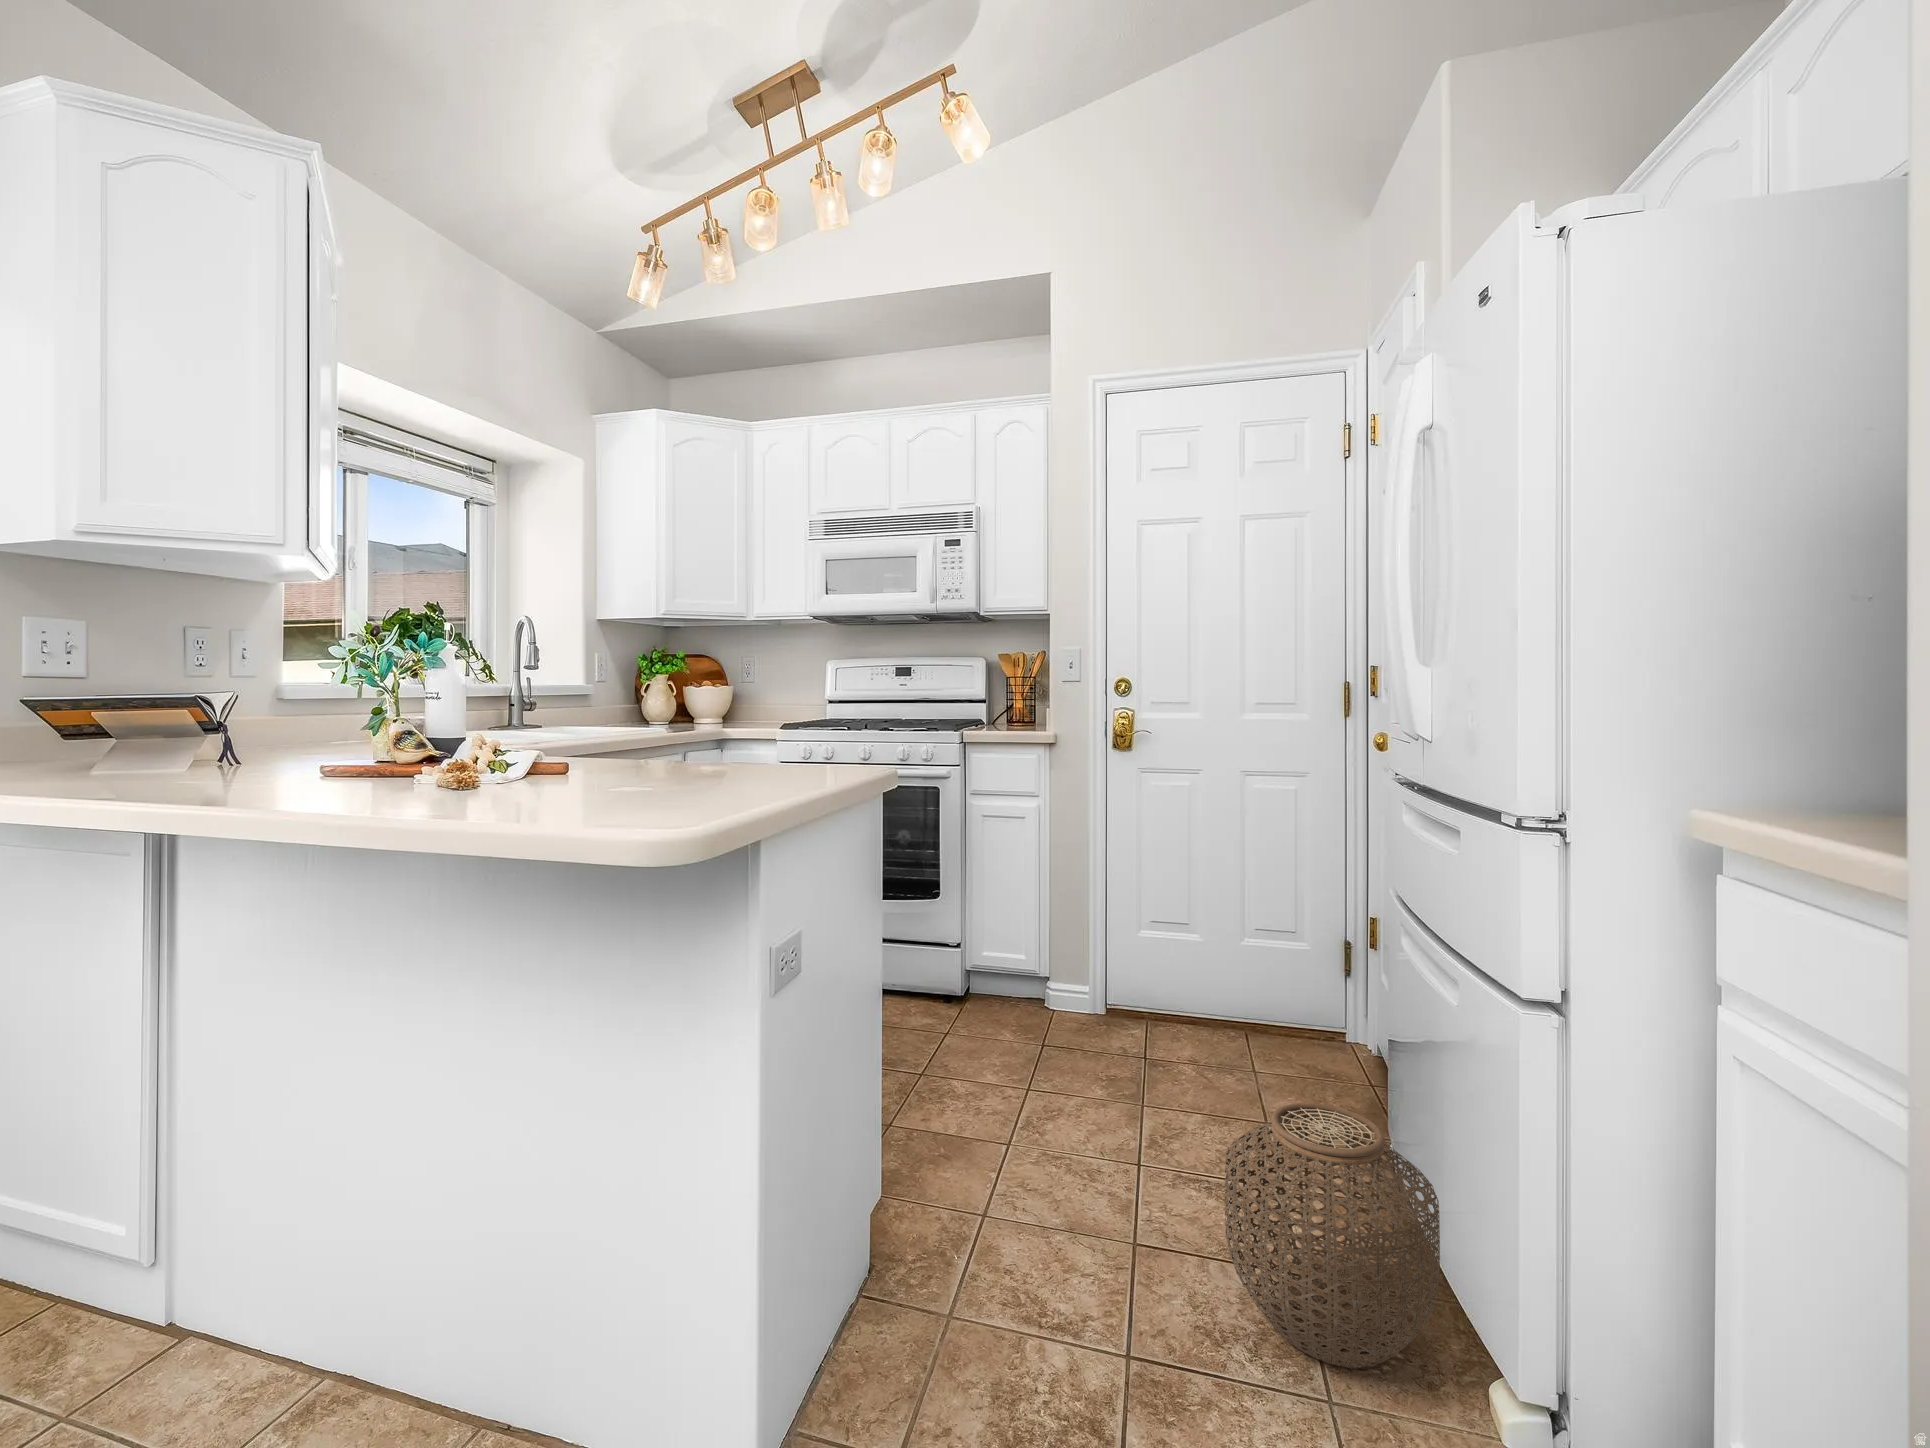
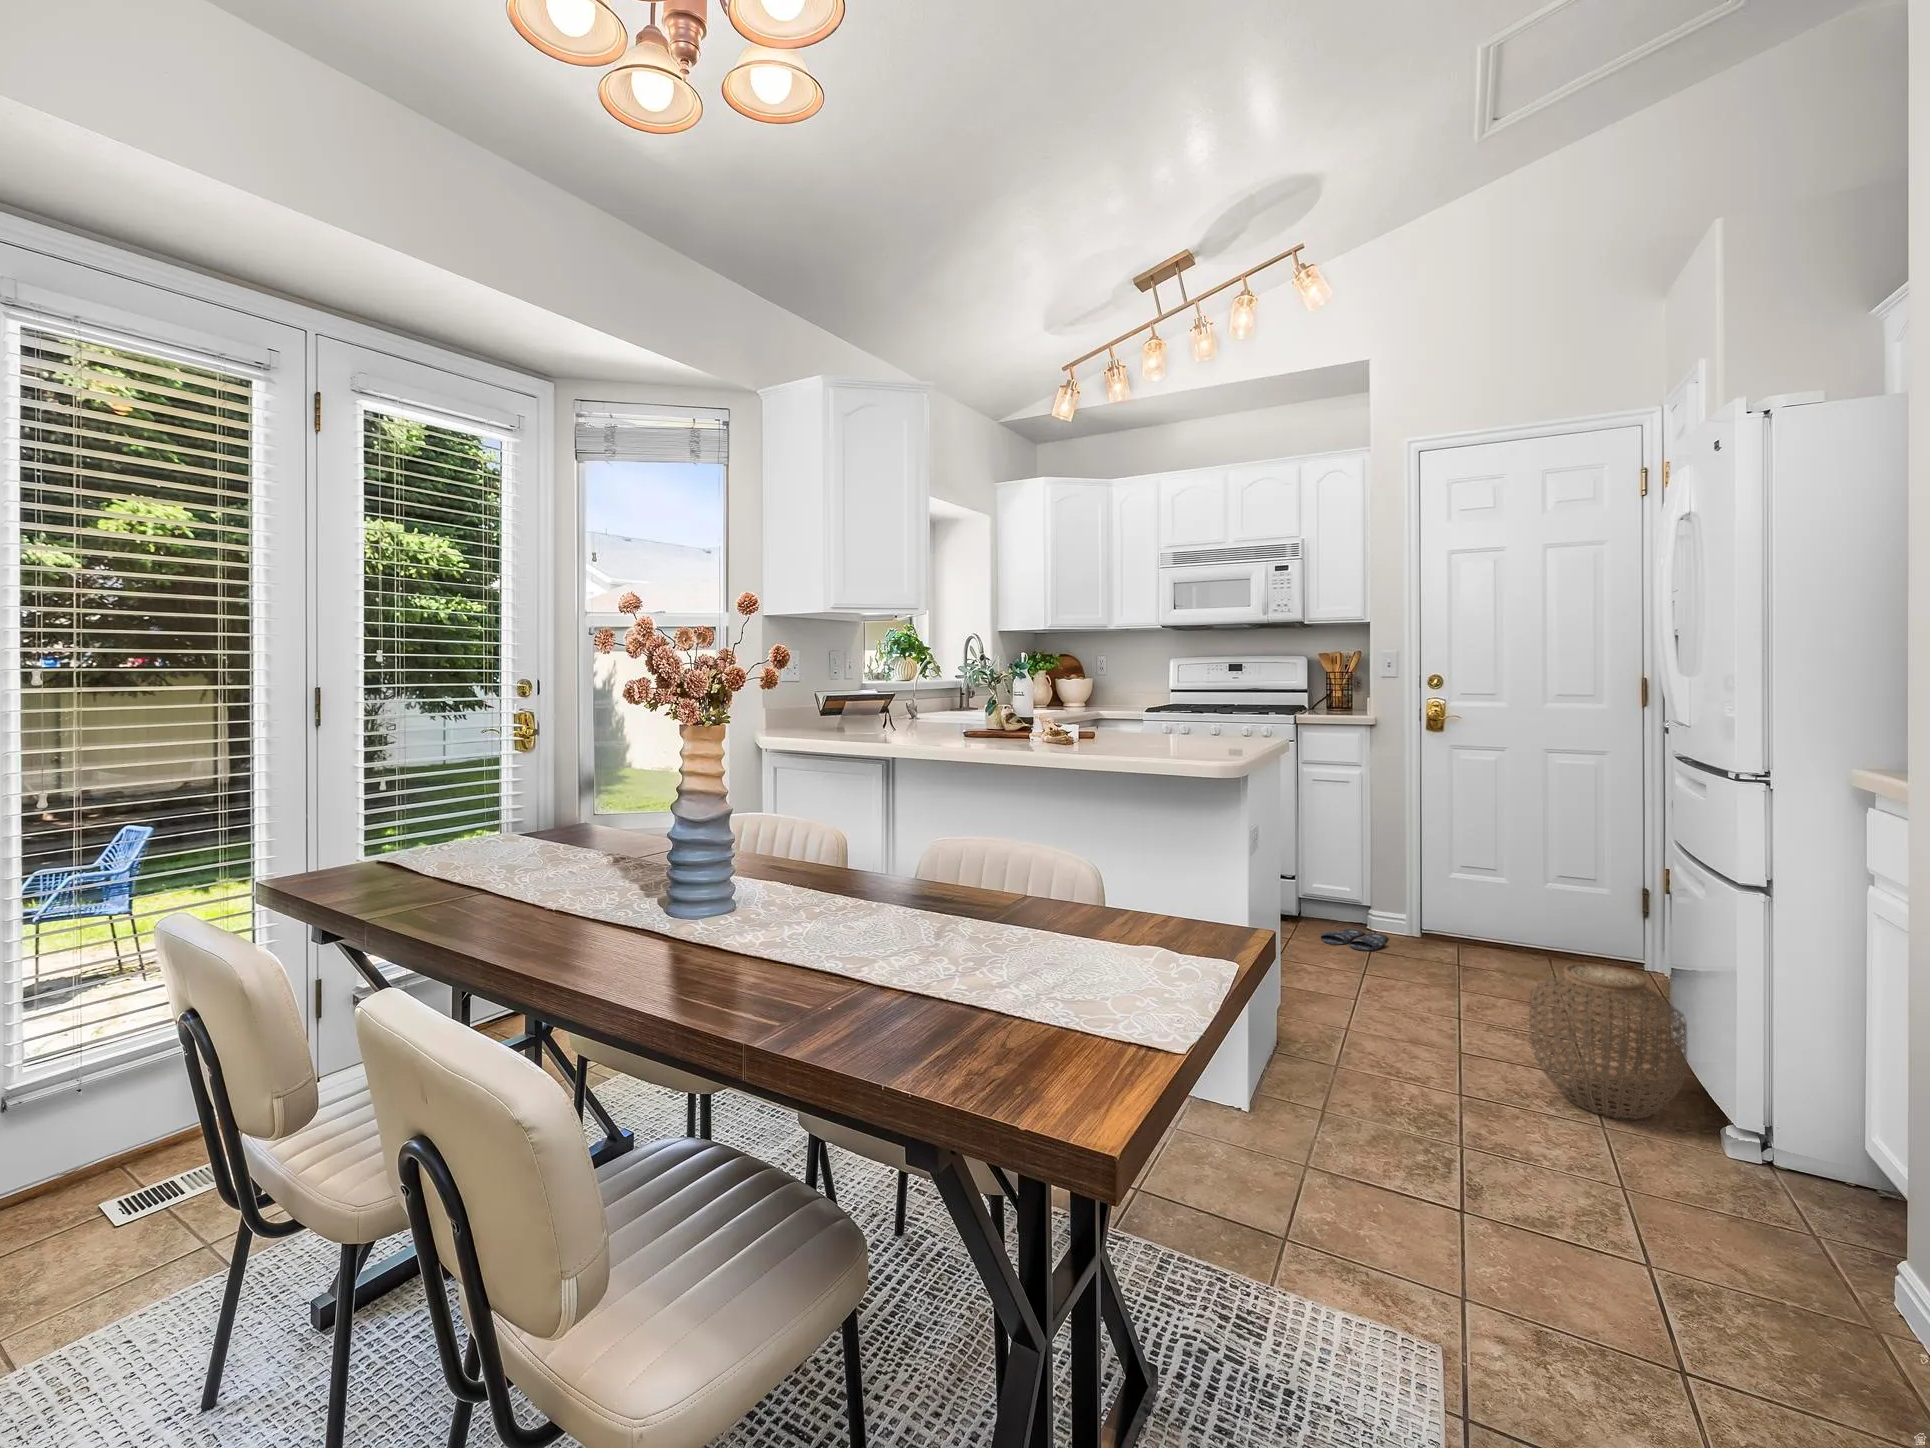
slippers: none [985,1006,1066,1042] -> present [1321,929,1387,951]

